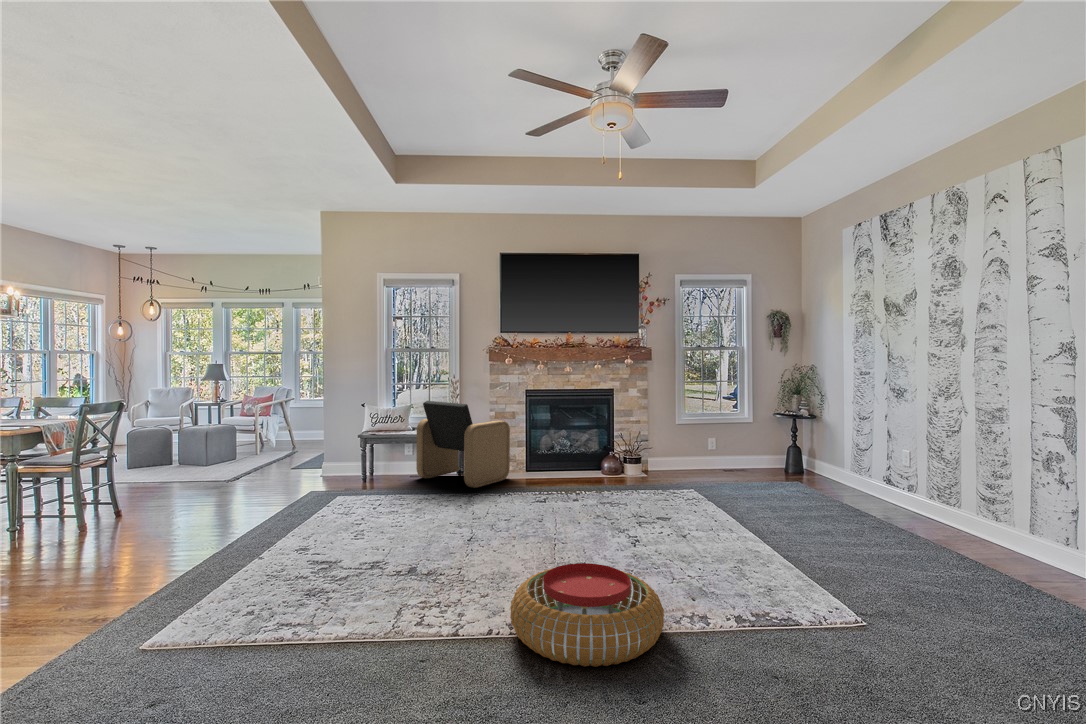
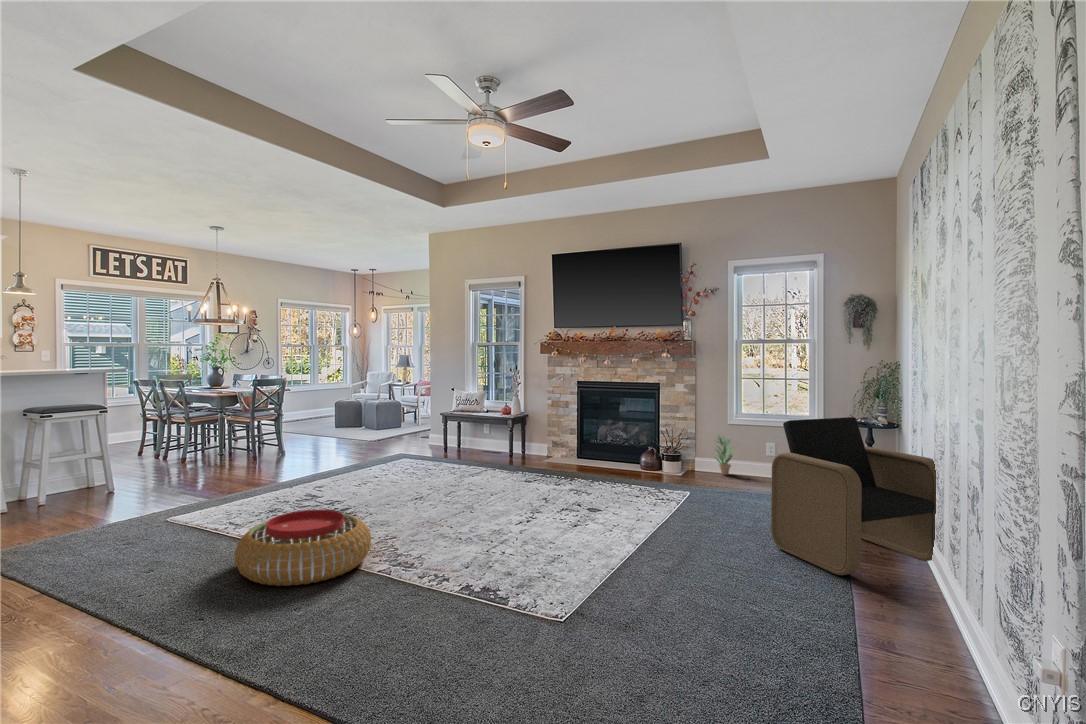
armchair: present [416,401,510,488] -> present [771,417,936,575]
potted plant: none [669,434,689,471] -> present [716,436,732,475]

